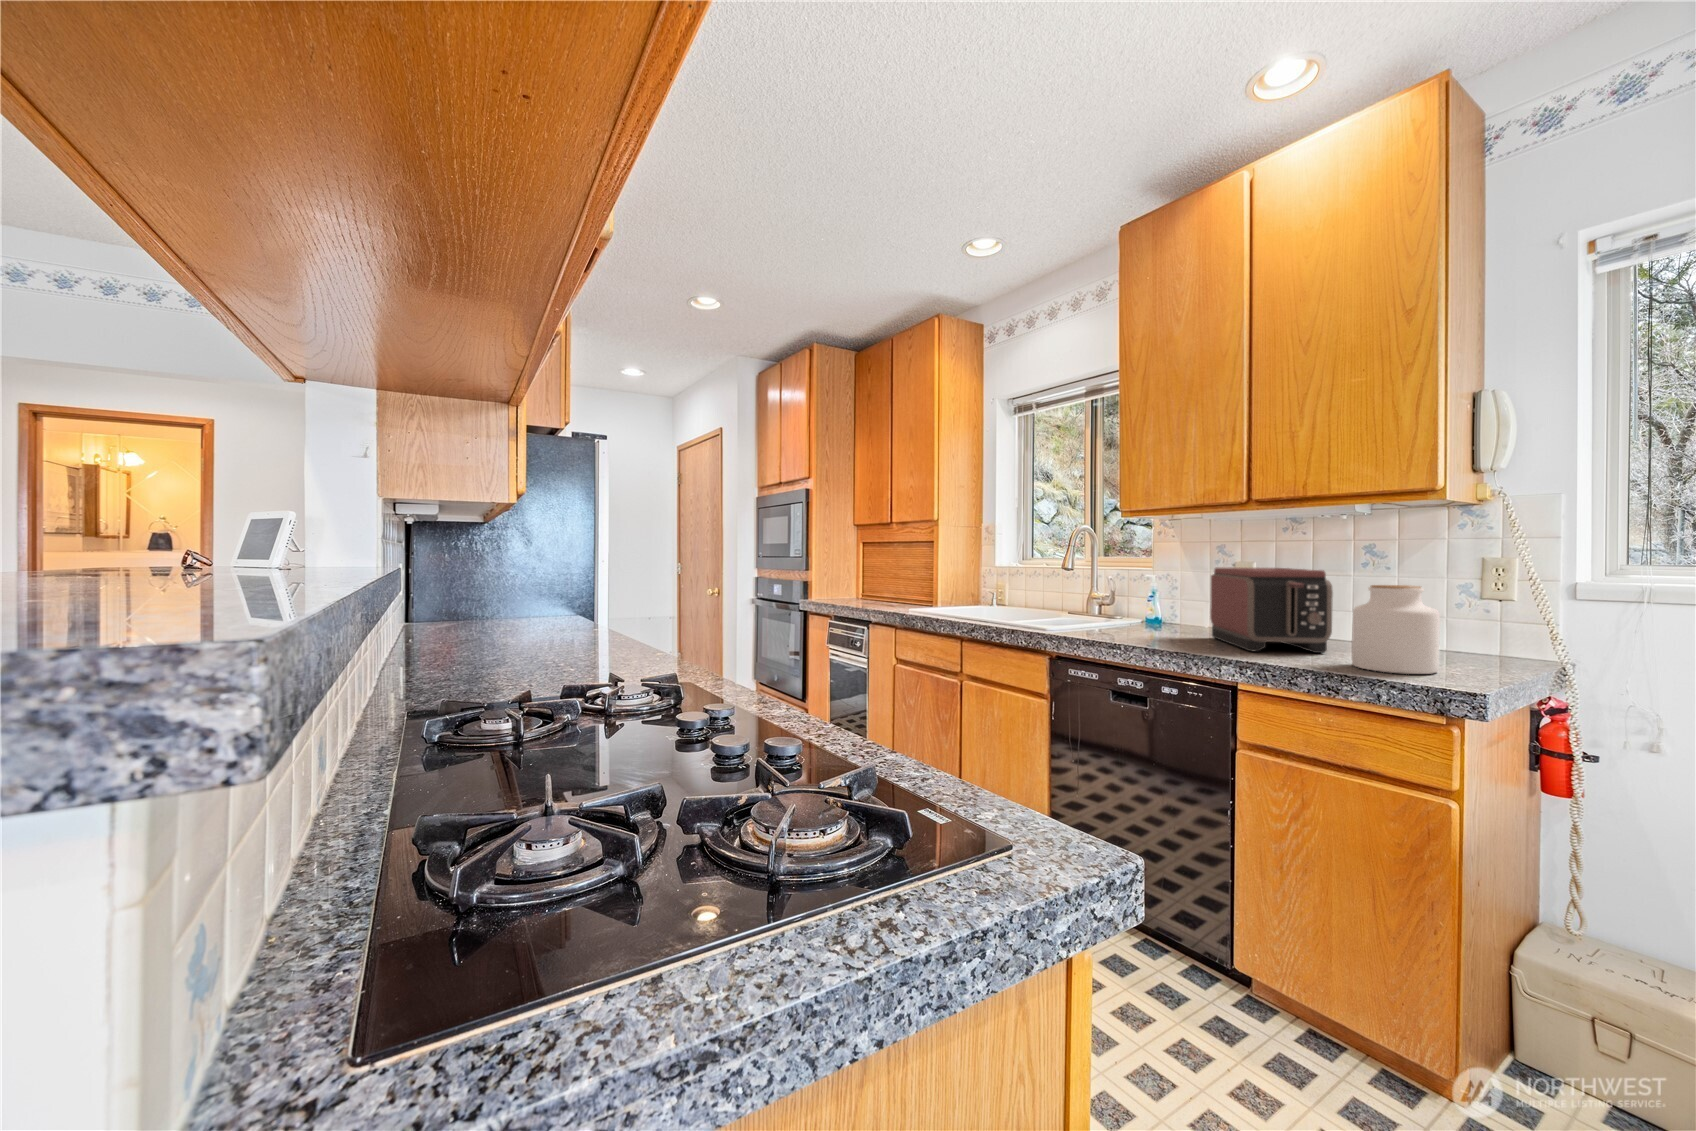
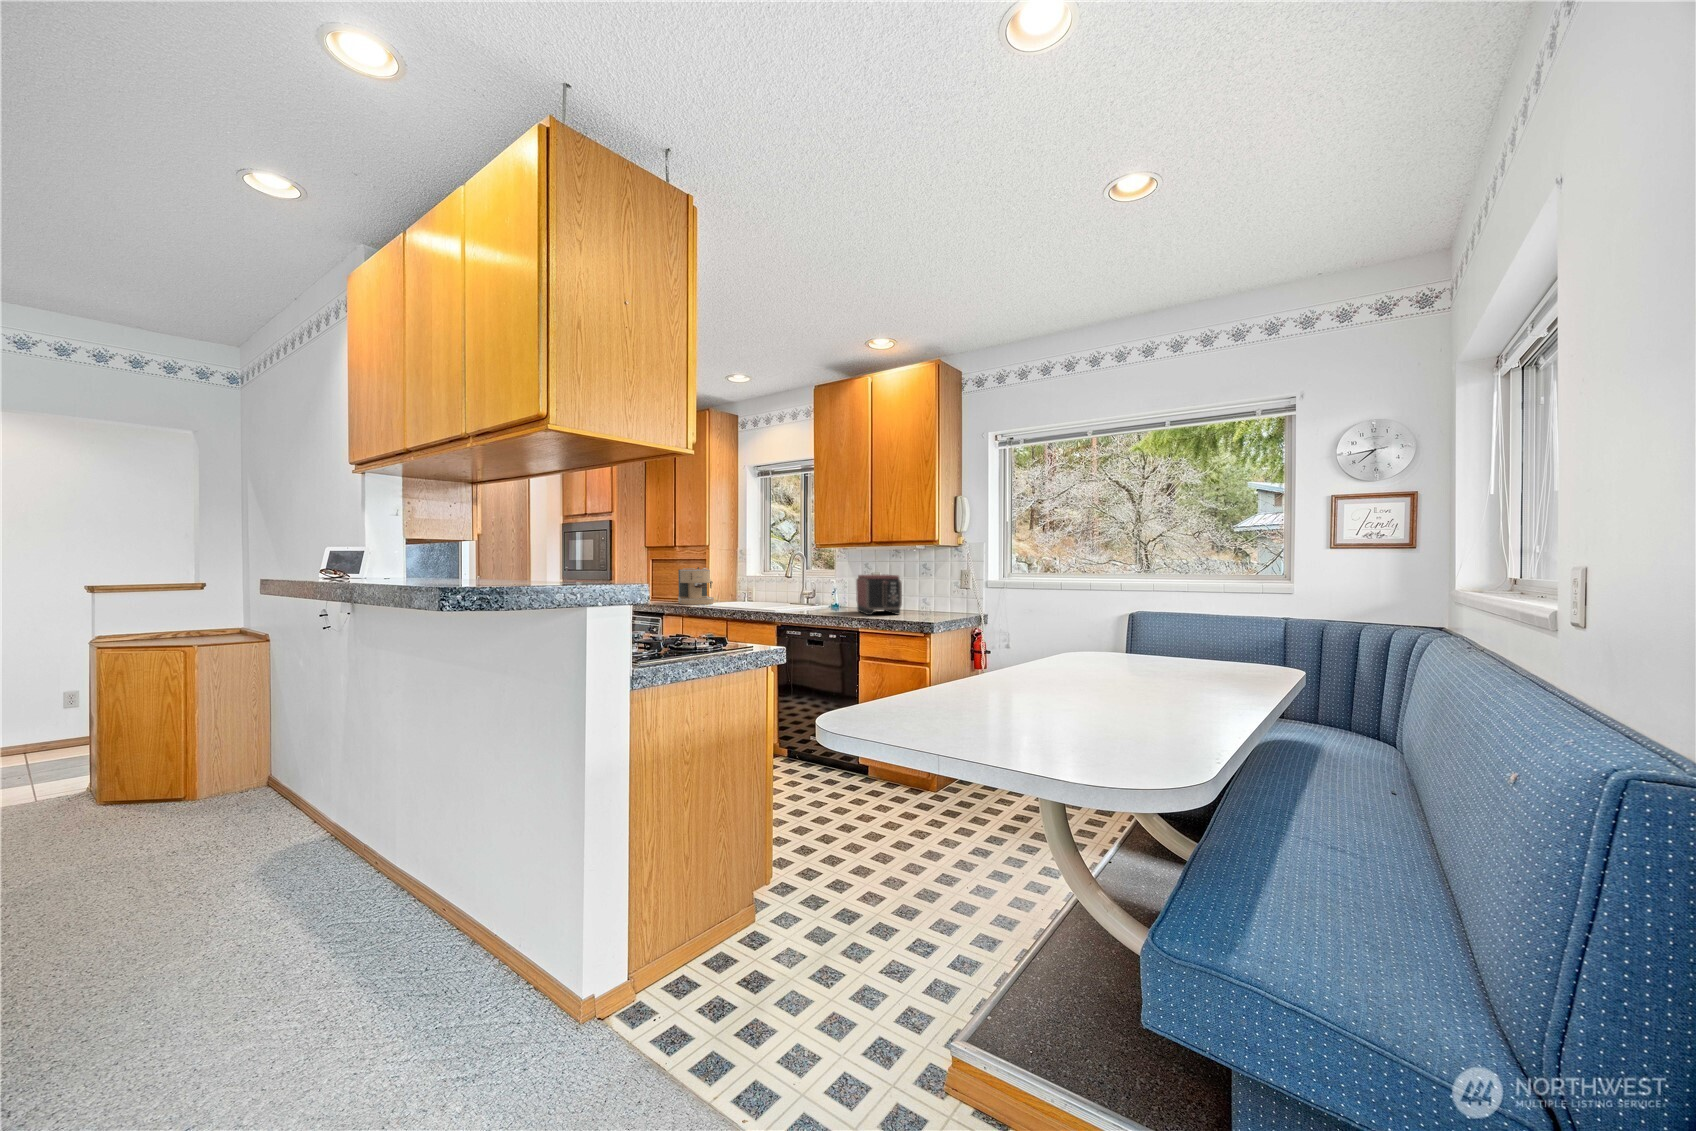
coffee maker: none [893,553,945,610] -> present [678,567,714,605]
jar: present [1352,585,1440,674] -> none [903,582,933,619]

